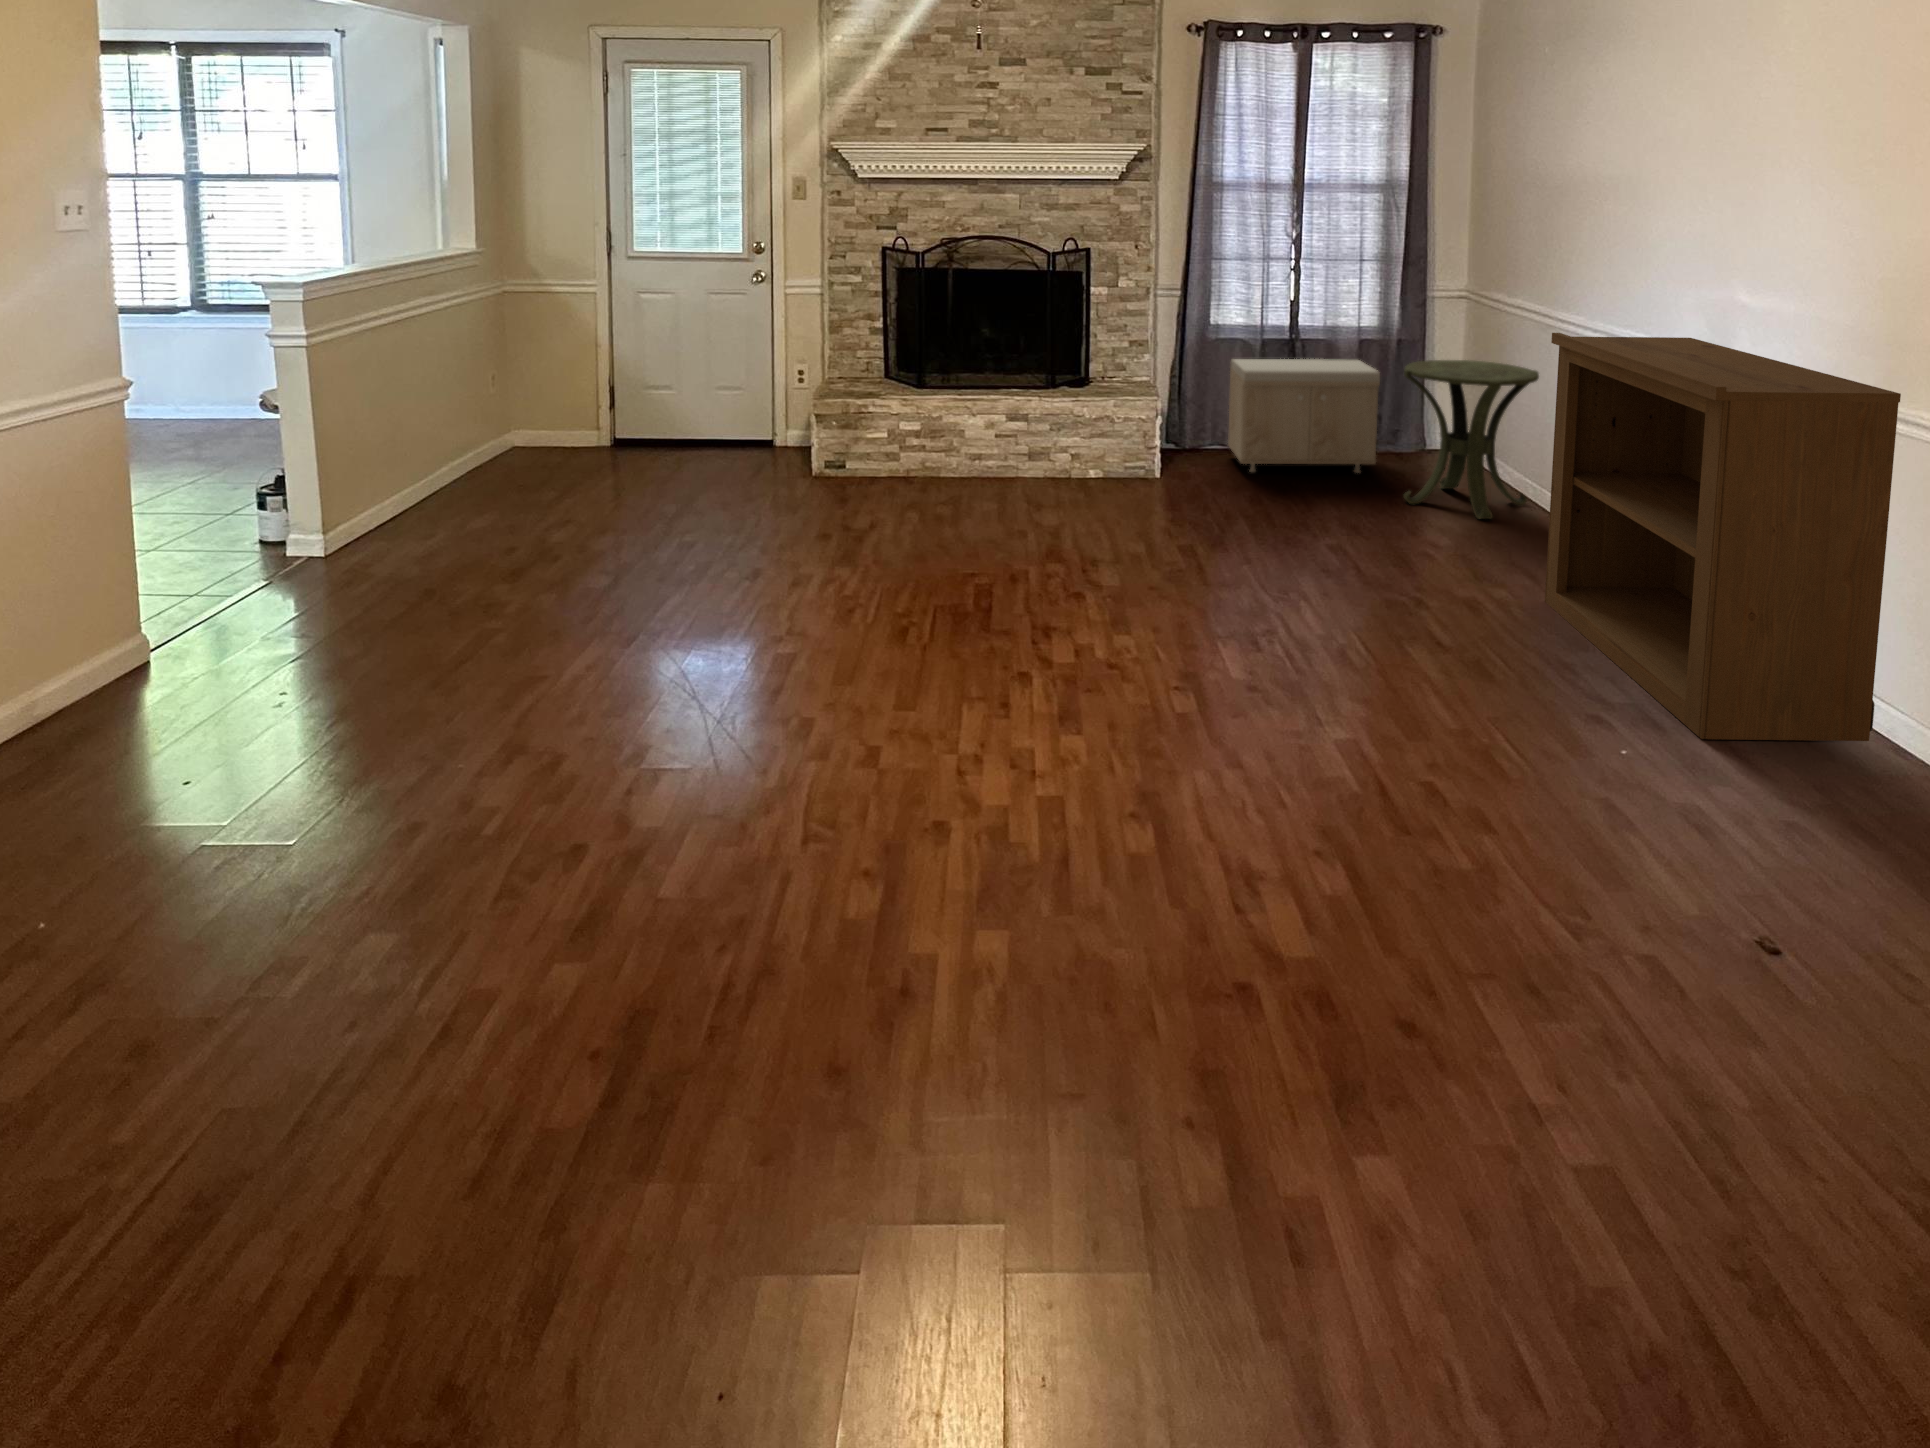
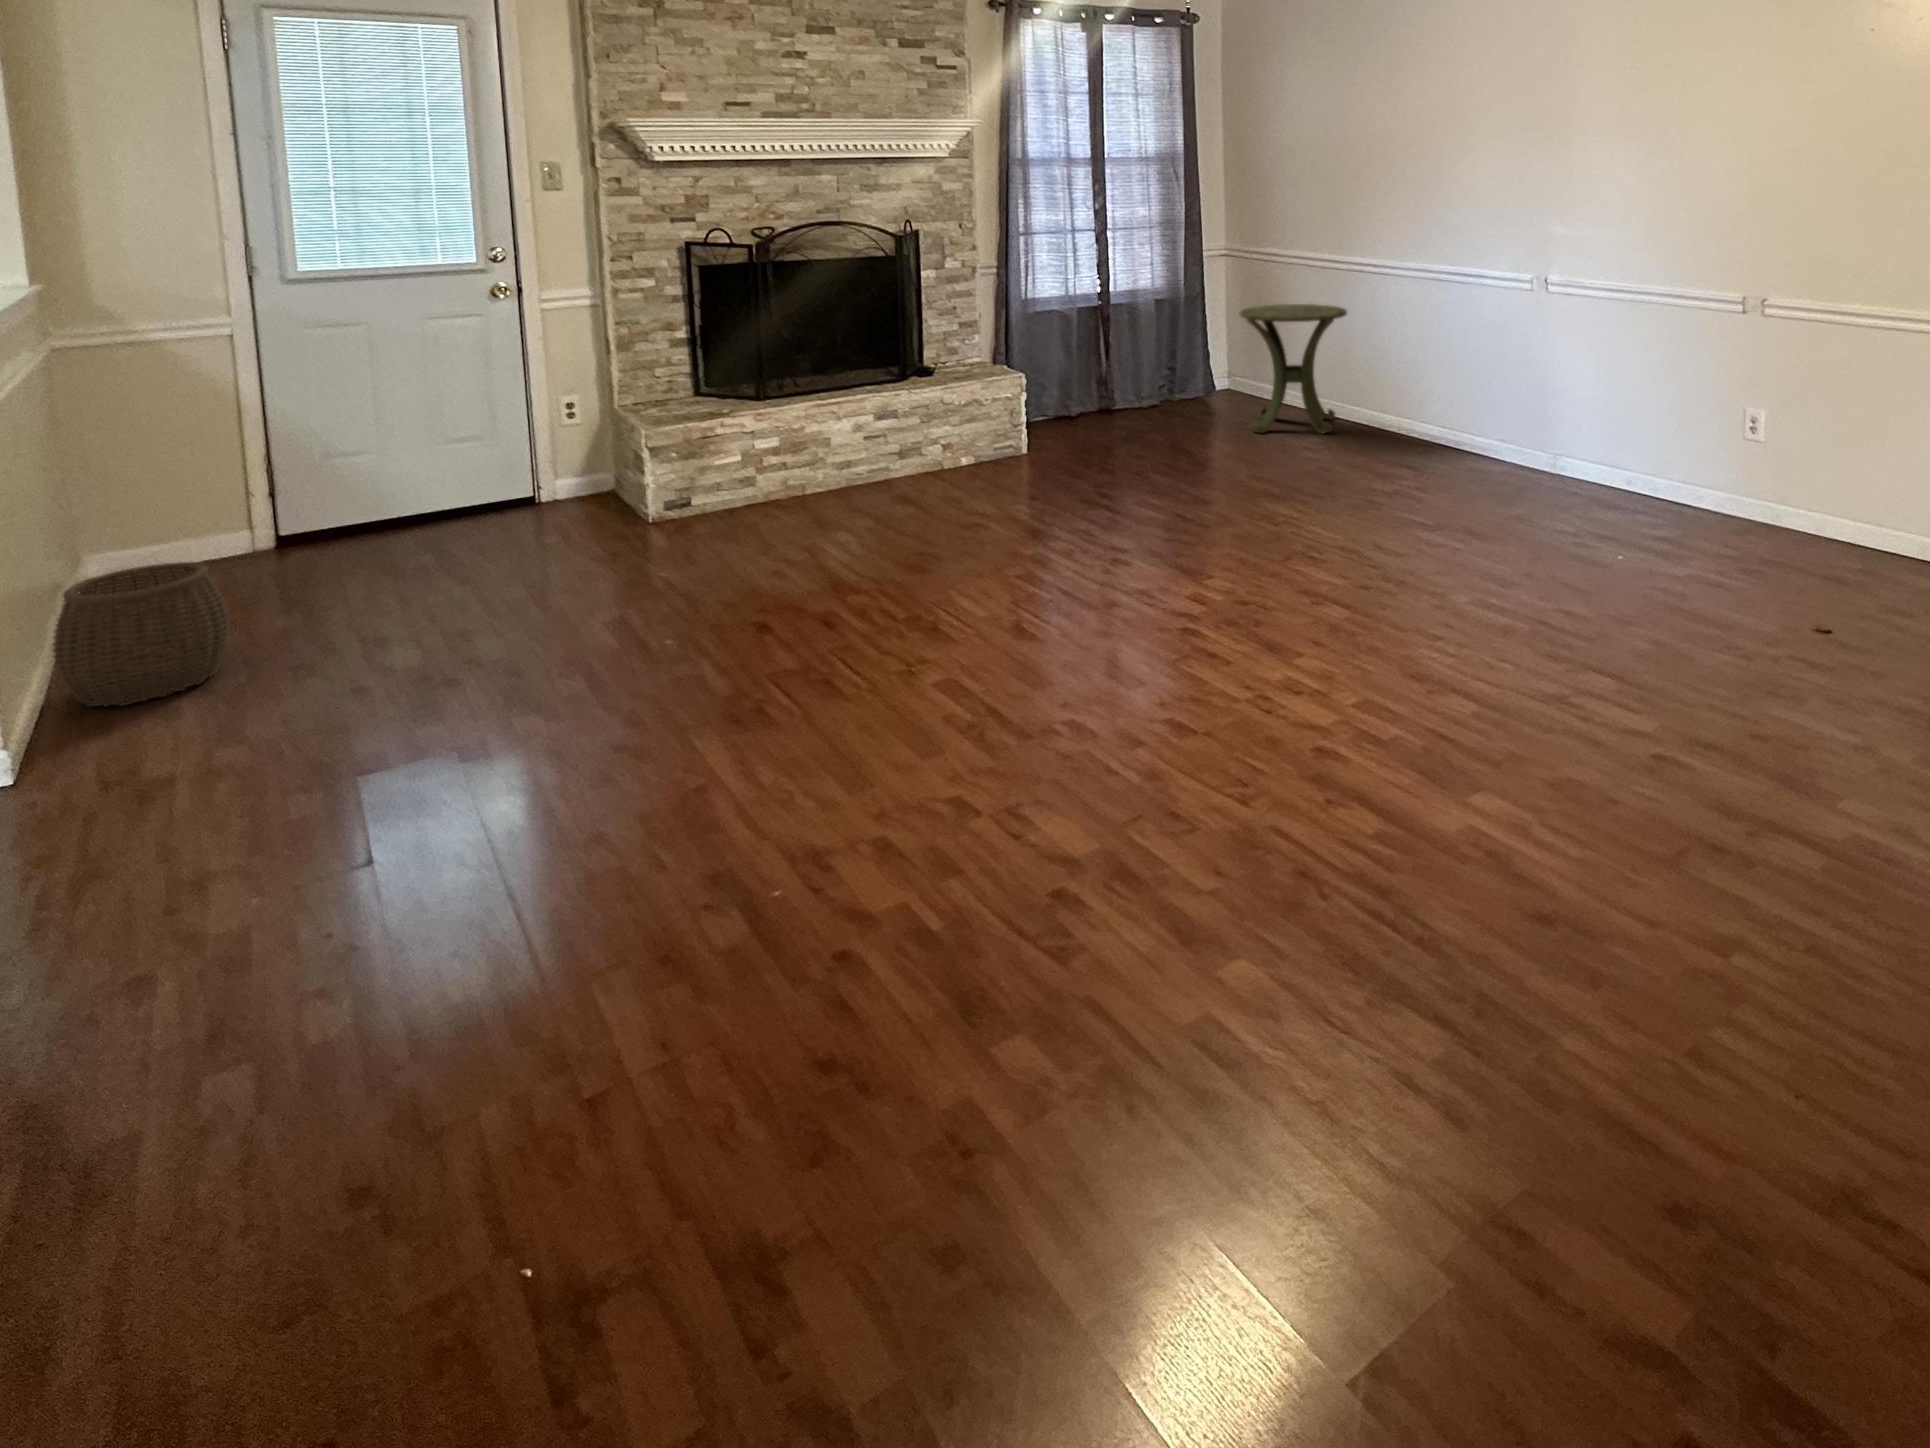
bookshelf: present [1545,333,1901,741] -> none [1443,259,1715,527]
storage bench: present [1228,359,1380,473] -> none [1055,318,1201,434]
woven basket: none [398,437,493,523] -> present [53,562,229,707]

